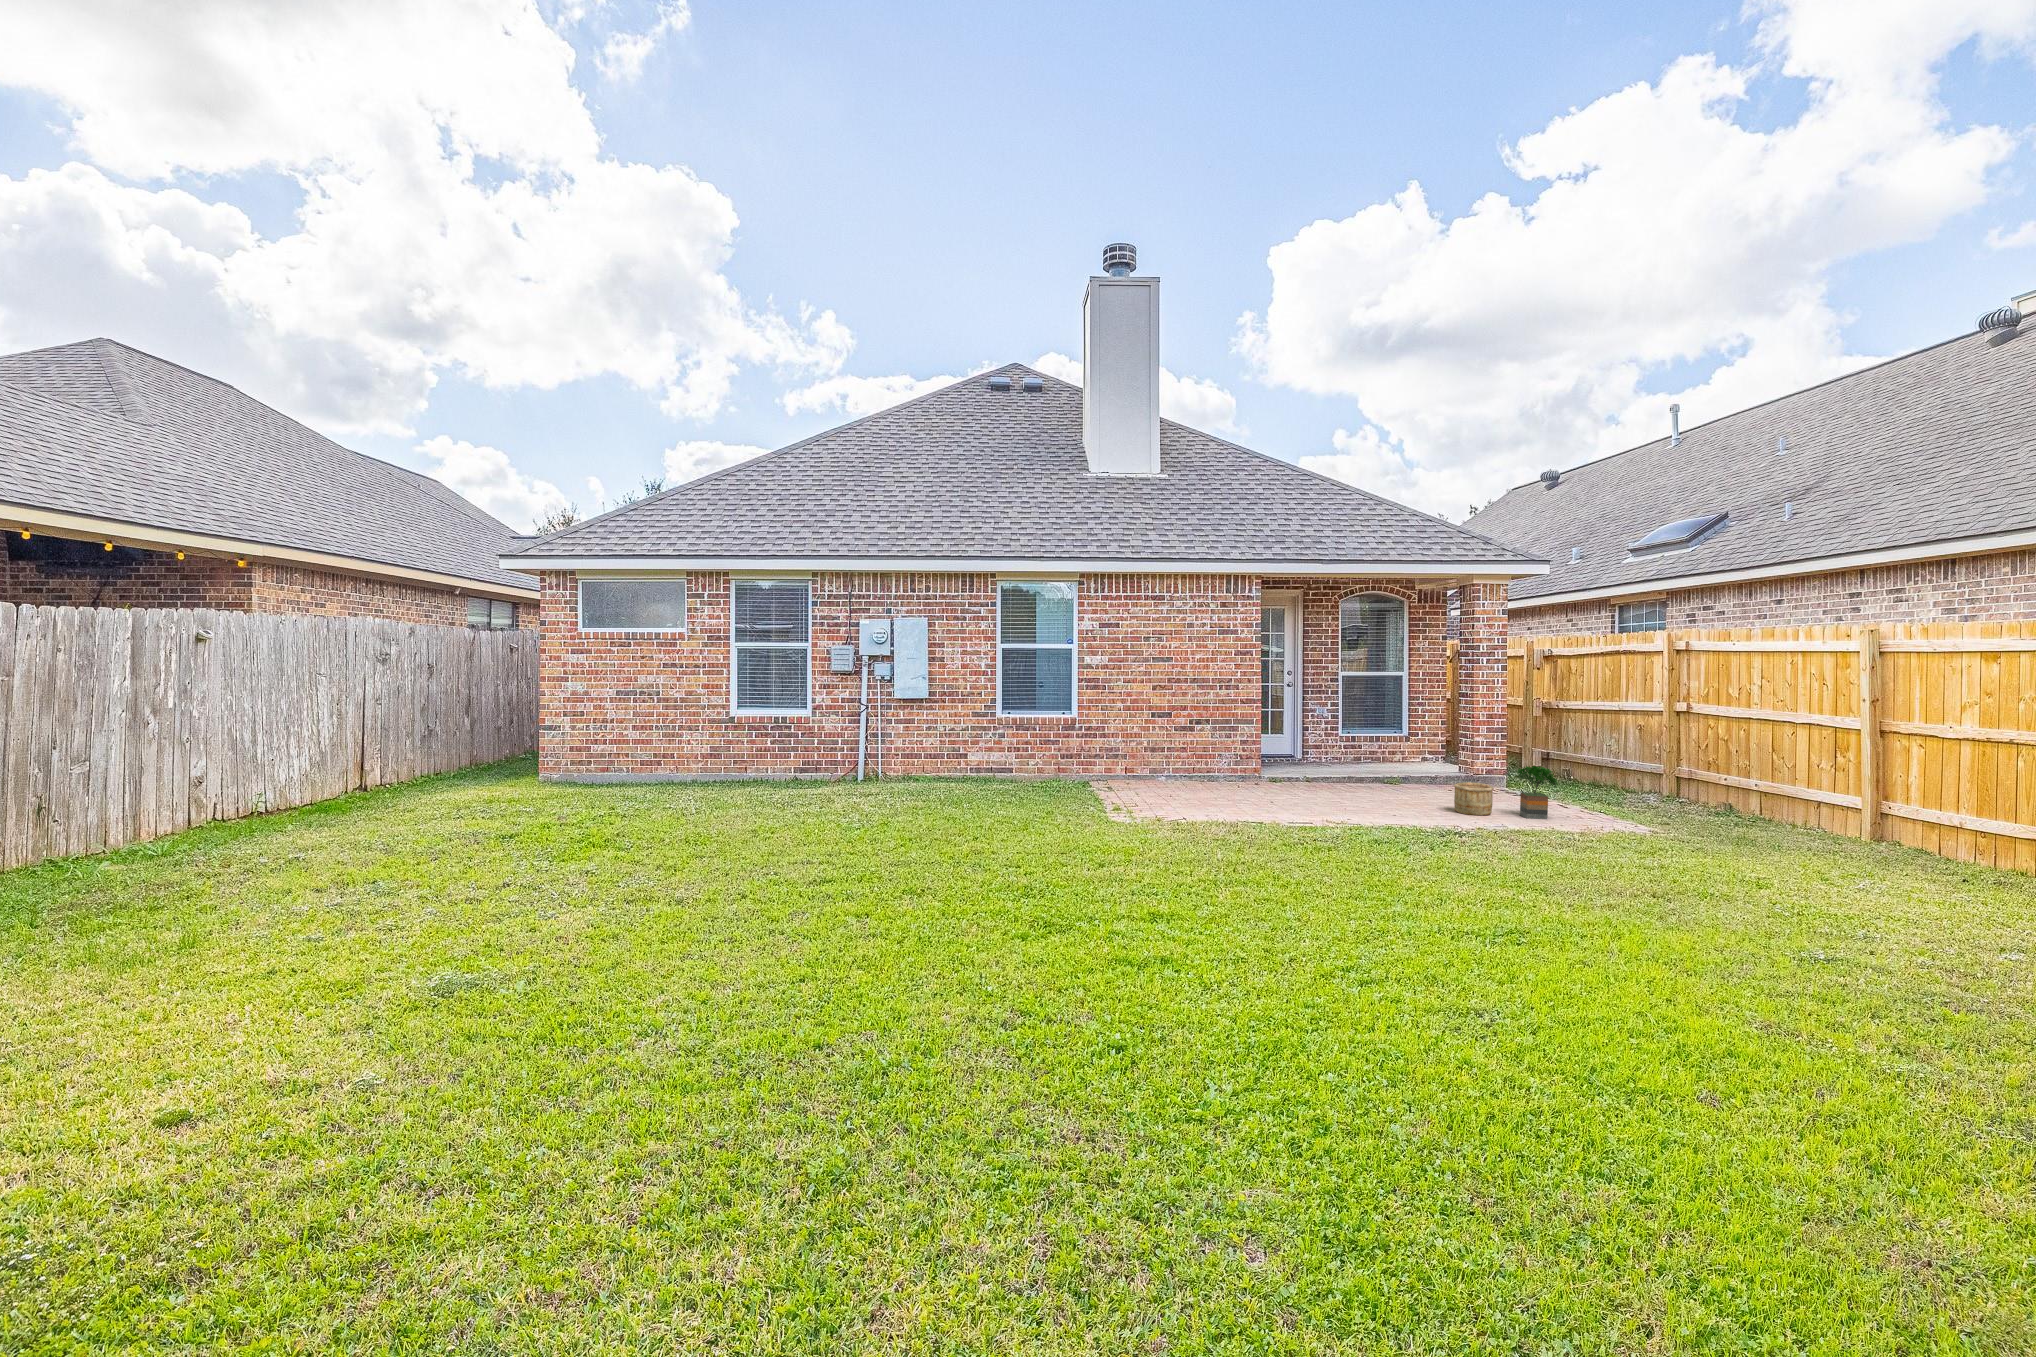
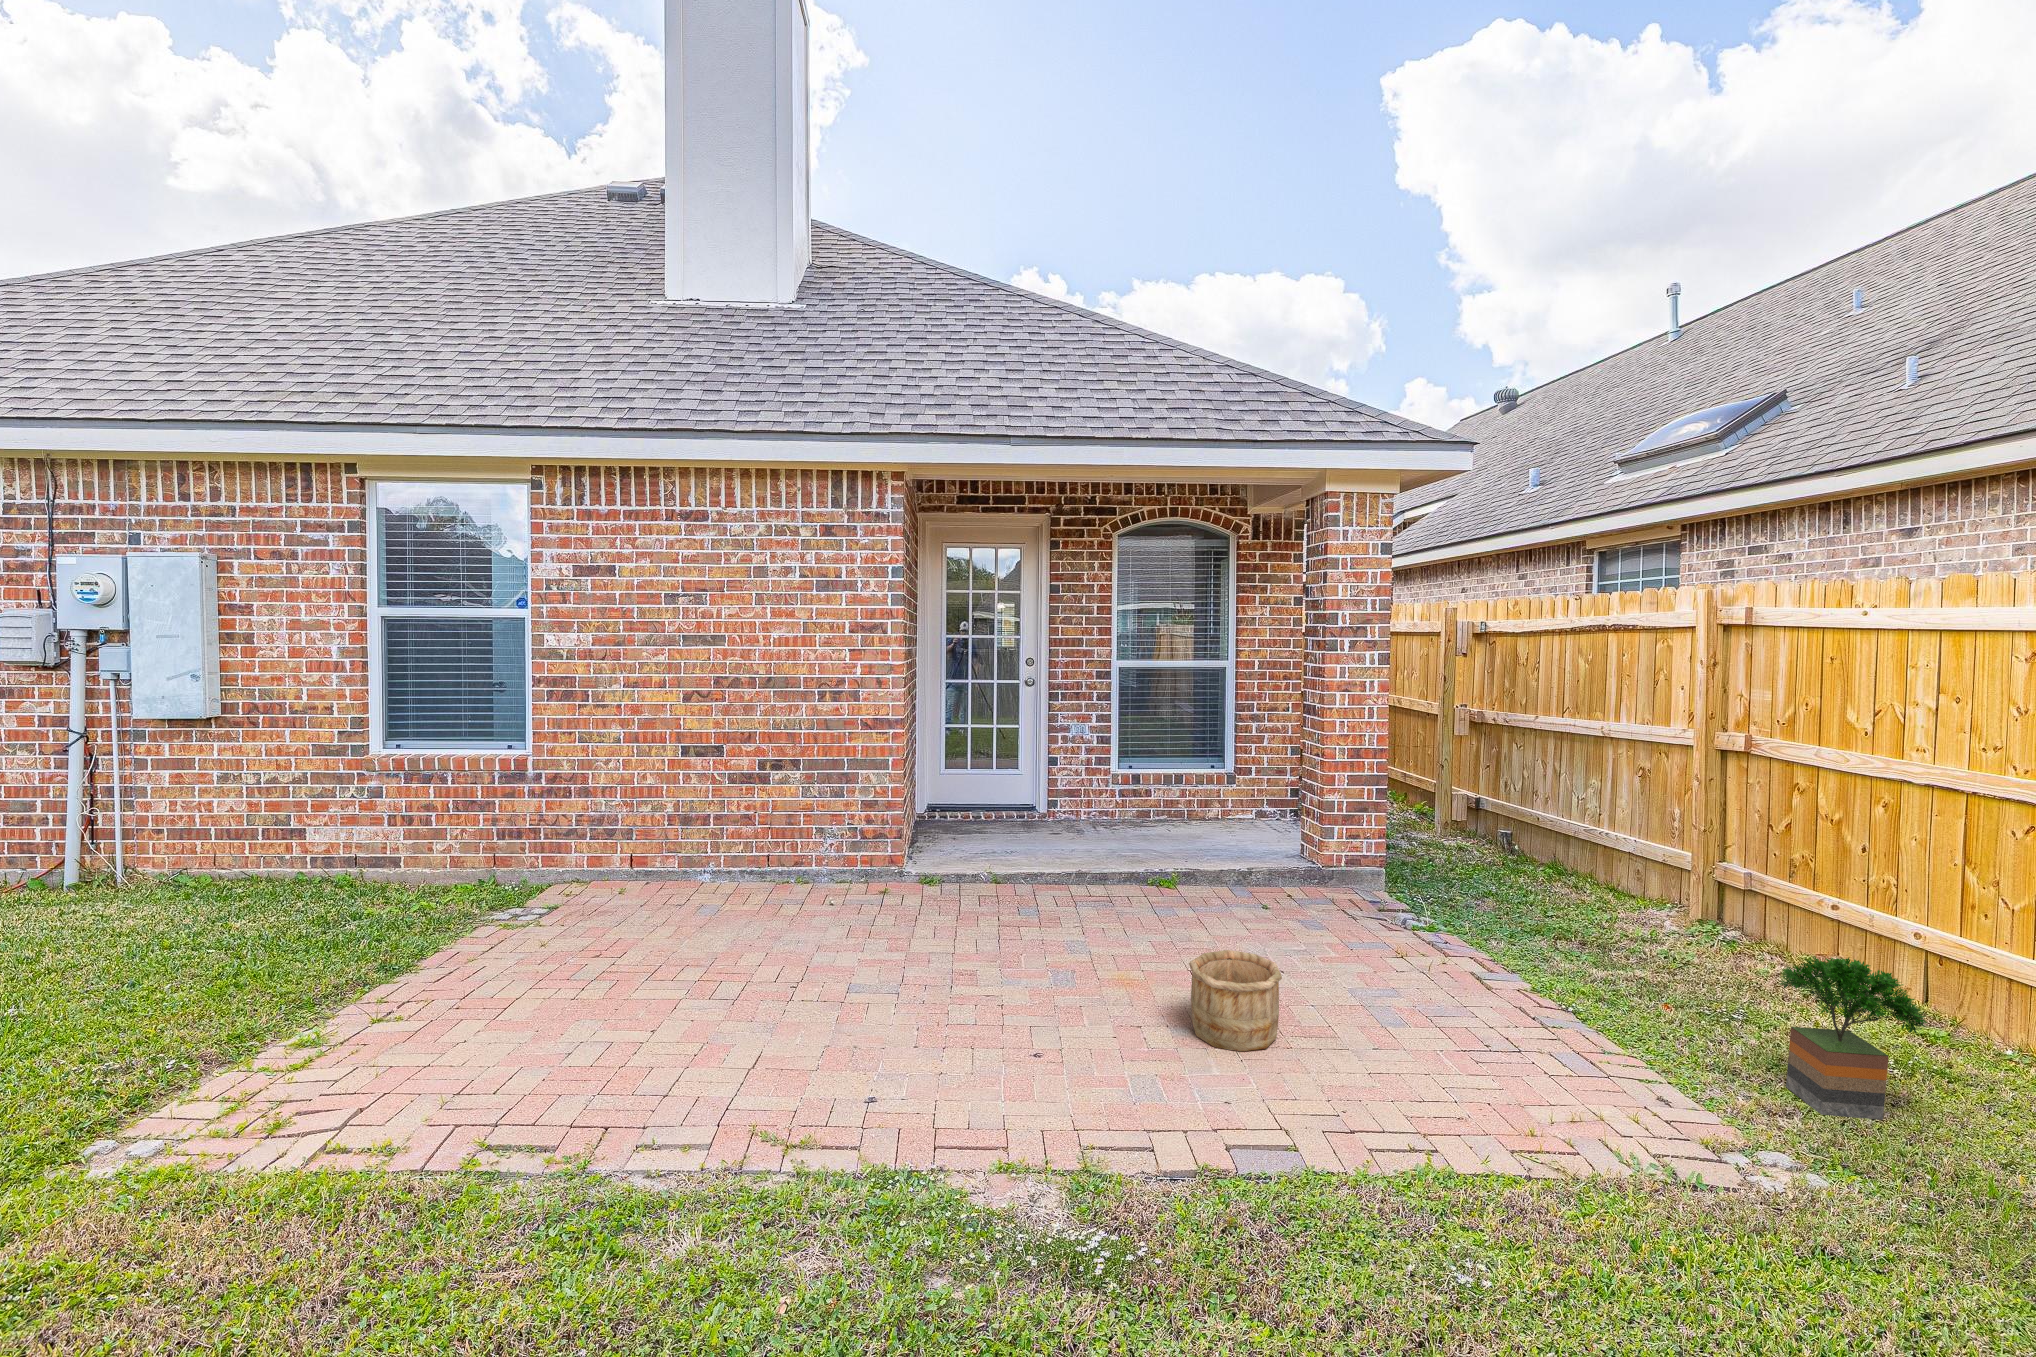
potted tree: present [1517,766,1558,819] -> present [1780,956,1927,1120]

